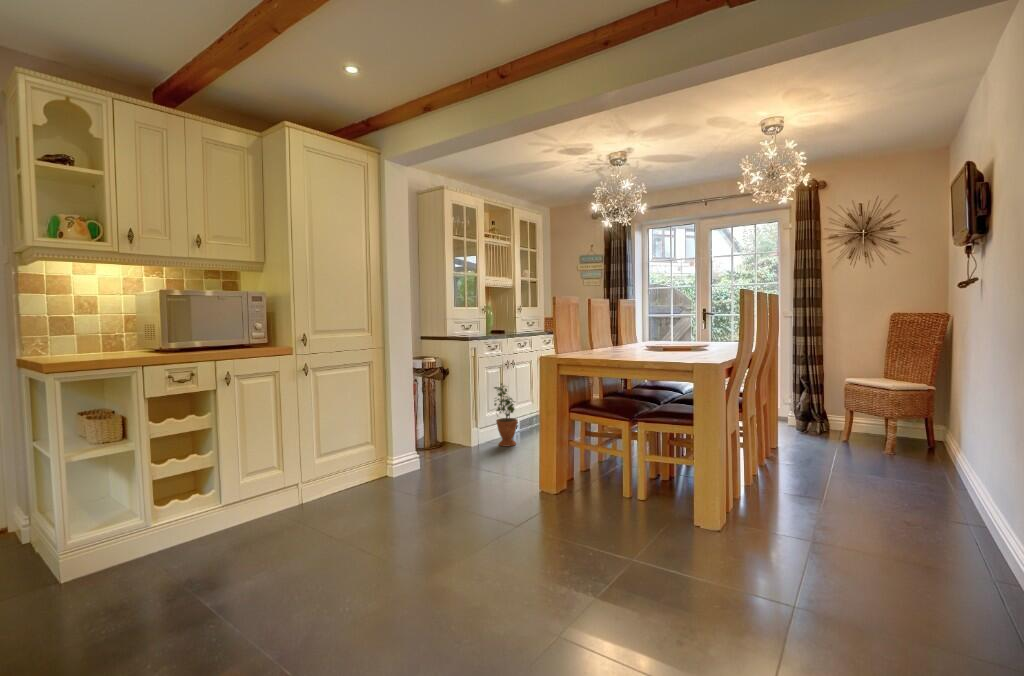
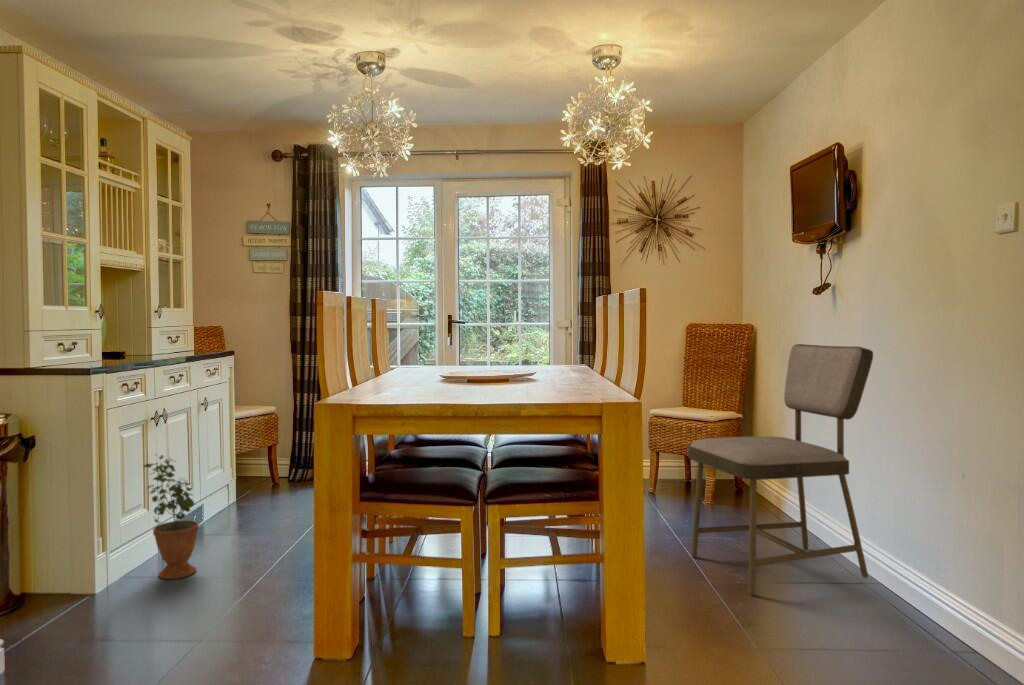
dining chair: none [818,332,980,527] -> present [688,344,873,595]

